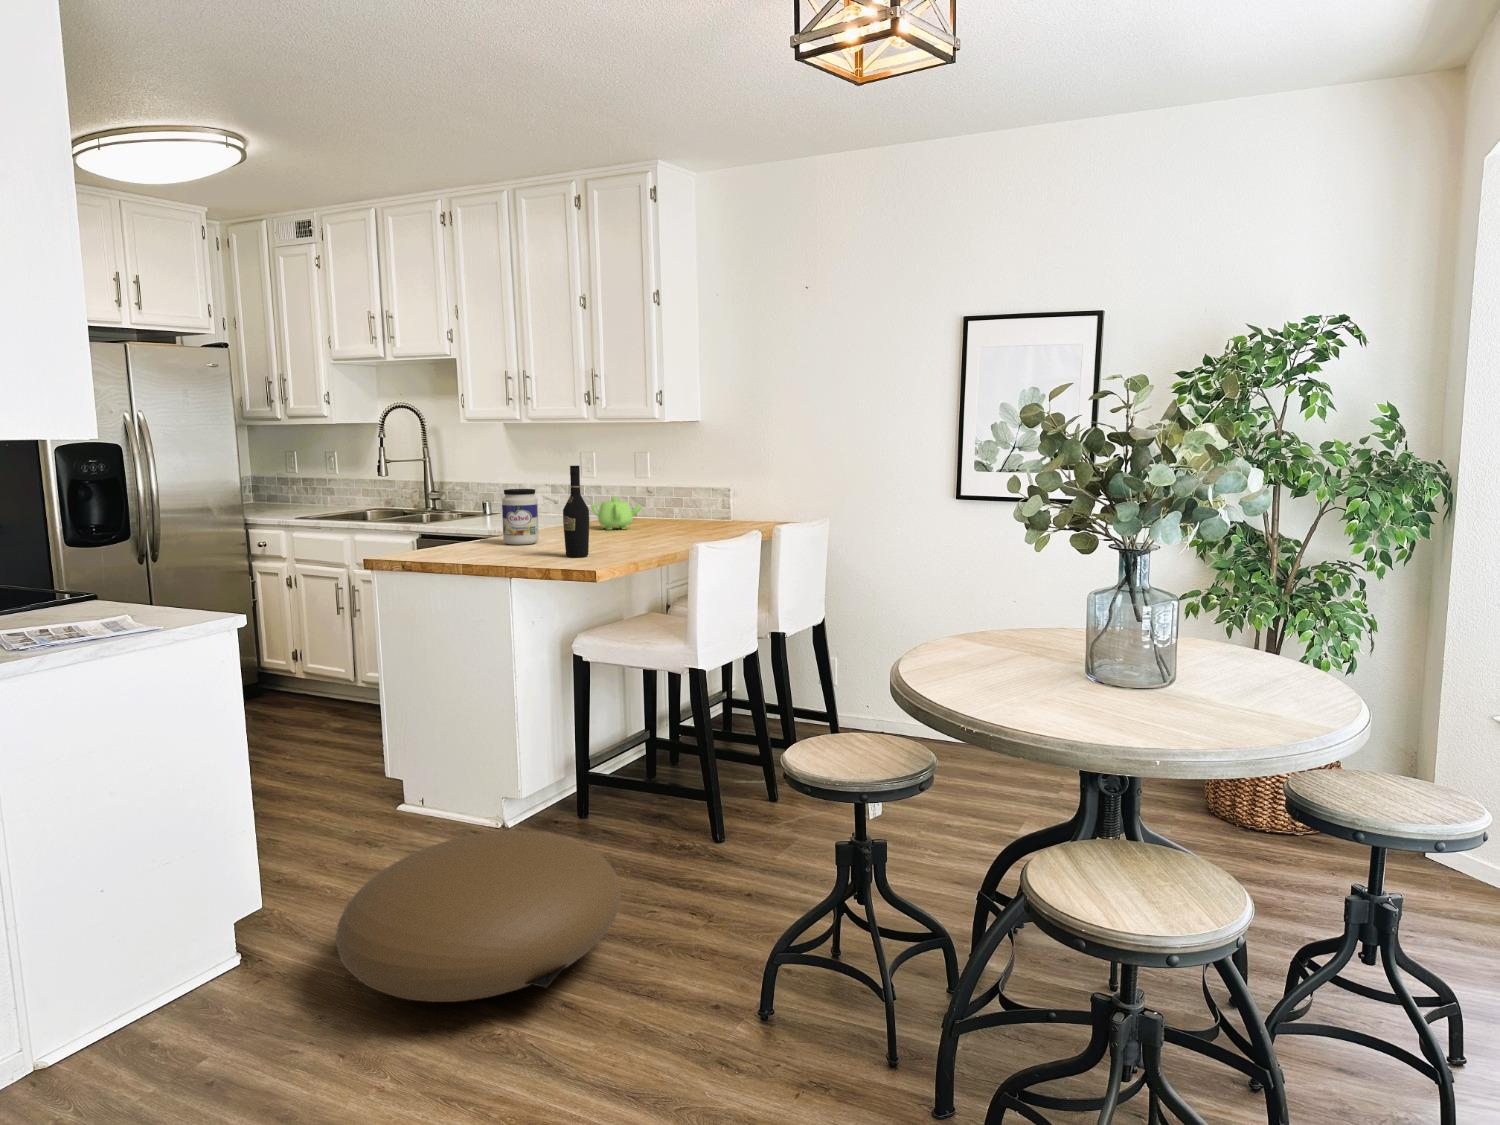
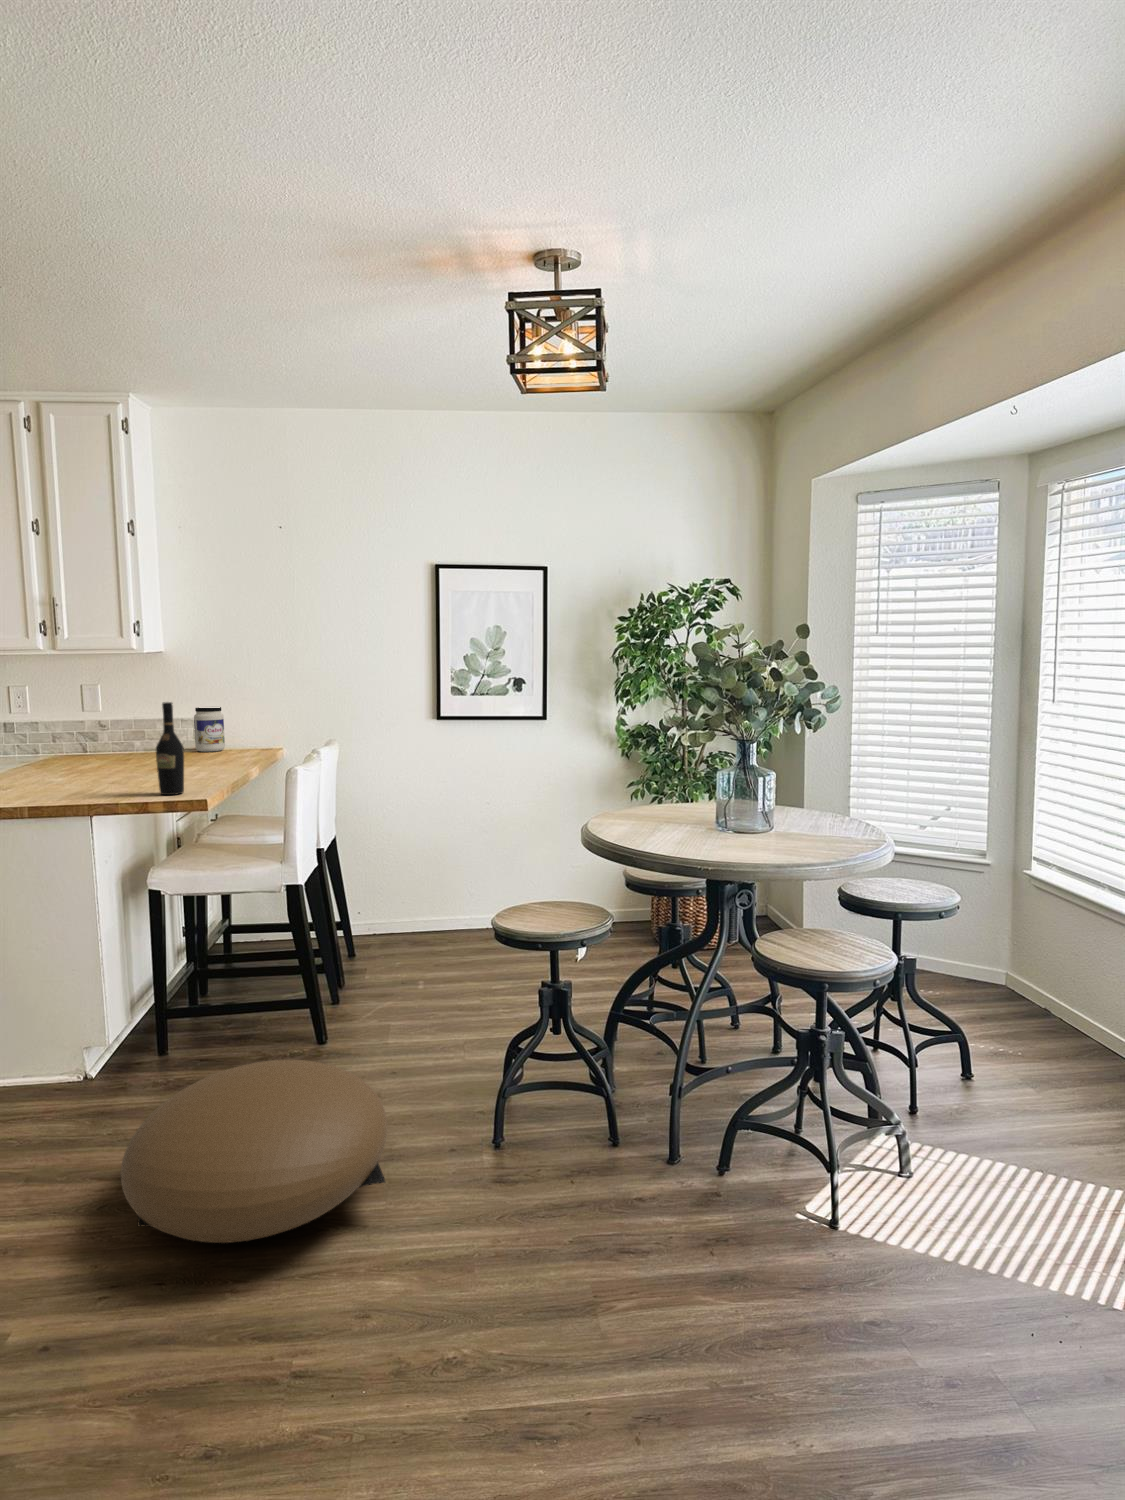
jar: present [502,489,539,545] -> present [194,707,225,752]
teapot: present [591,497,642,530] -> none [82,734,135,768]

